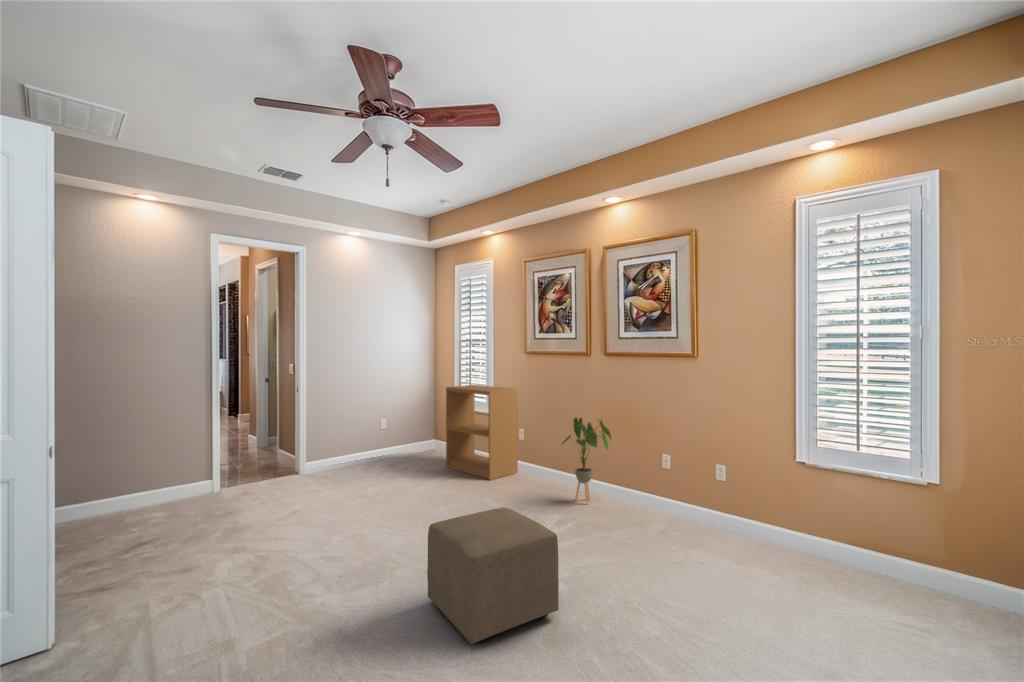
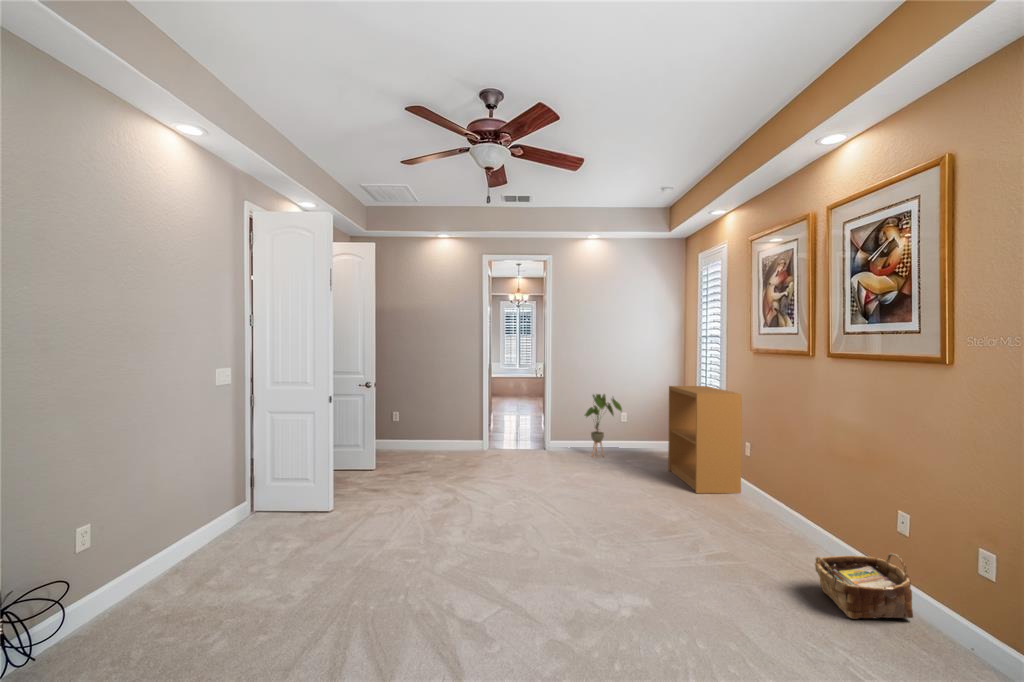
house plant: present [562,418,611,504] -> present [585,394,622,456]
woven basket: none [630,482,682,531] -> present [815,553,913,619]
ottoman: present [427,508,559,644] -> none [471,504,583,633]

